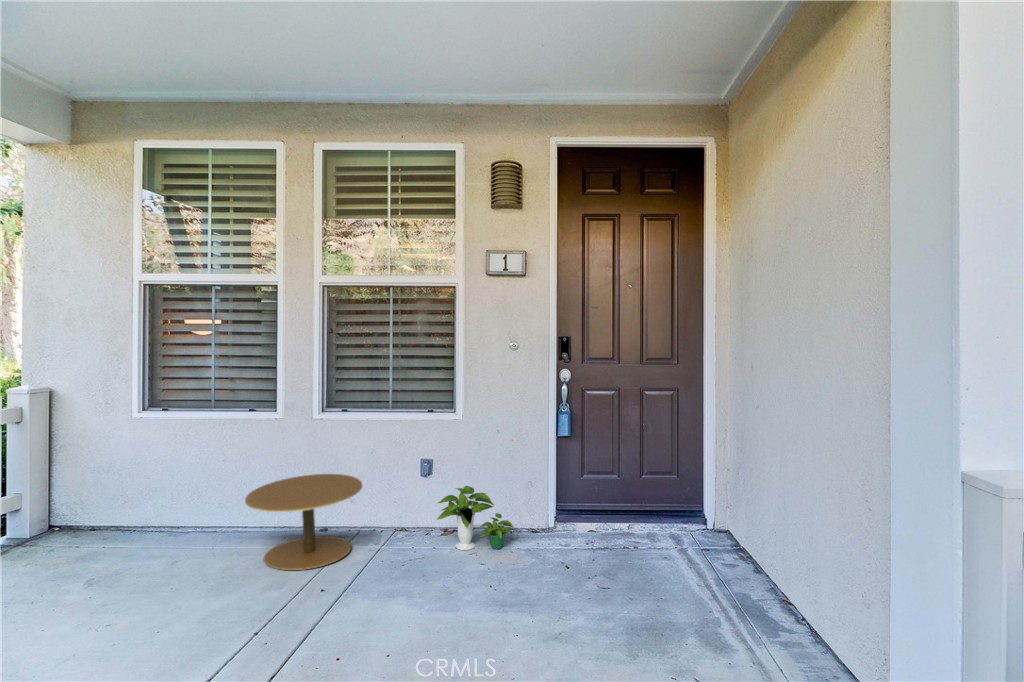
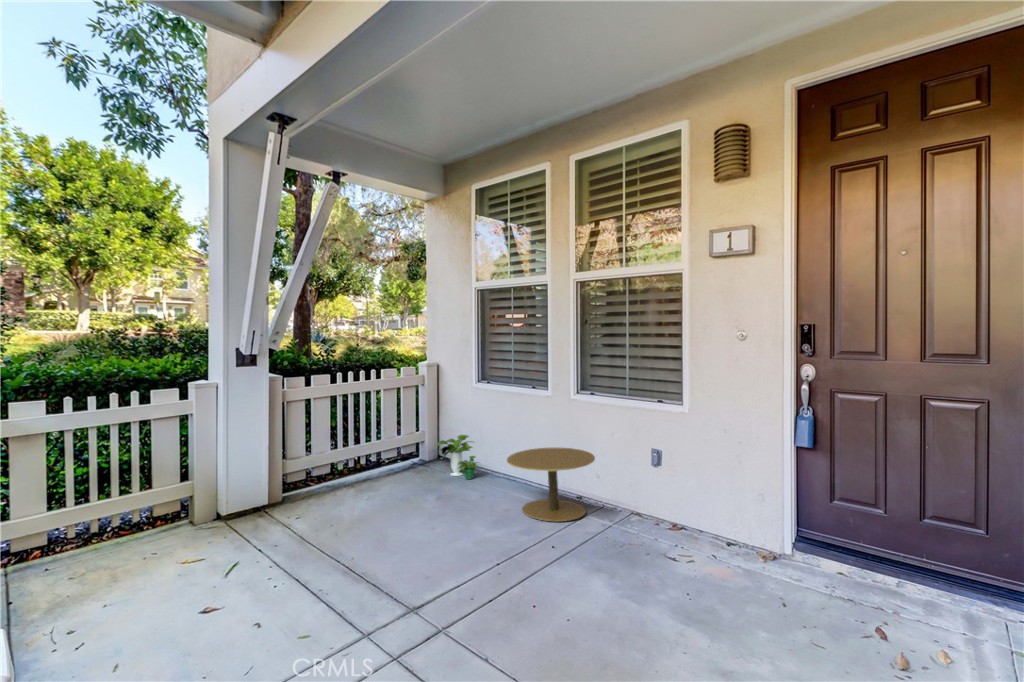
potted plant: present [437,486,514,550] -> present [436,435,478,479]

